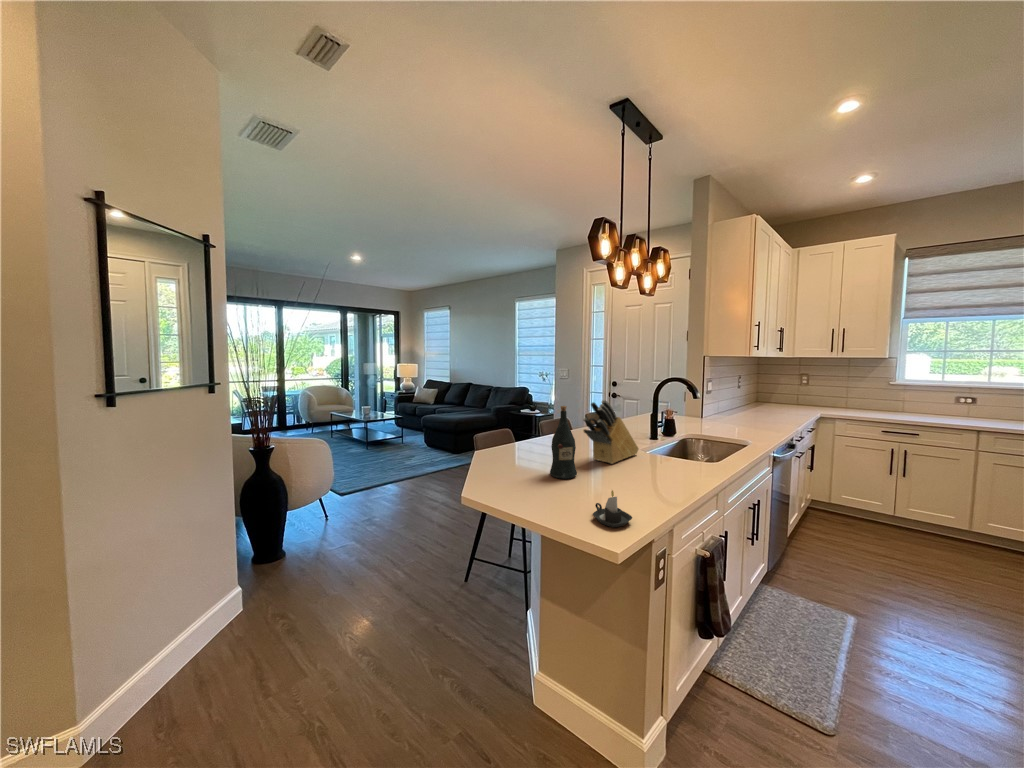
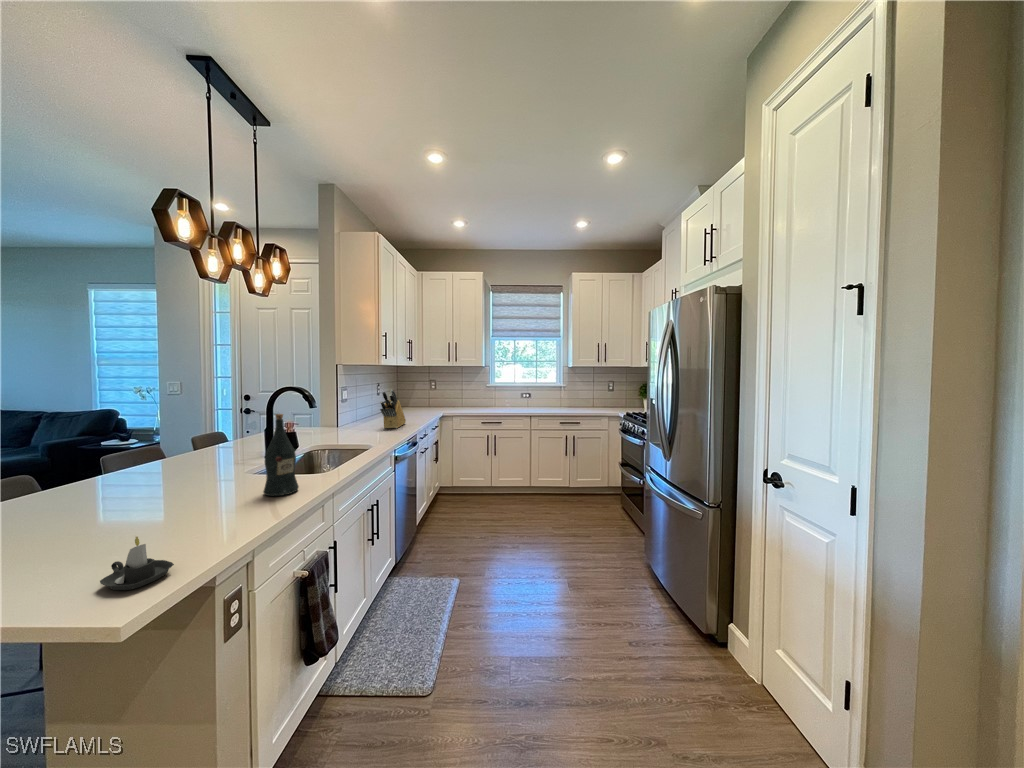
knife block: present [583,400,639,464] -> present [380,390,406,428]
wine bottle: present [550,406,577,479] -> present [263,414,299,496]

